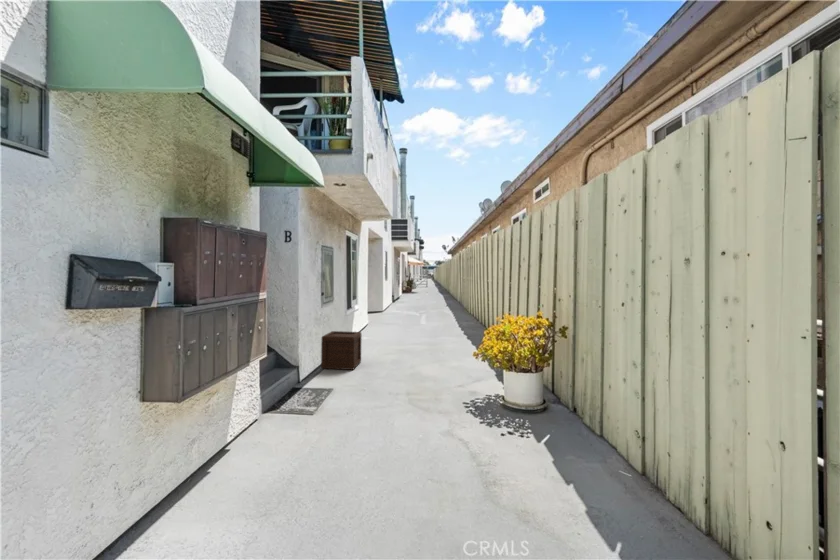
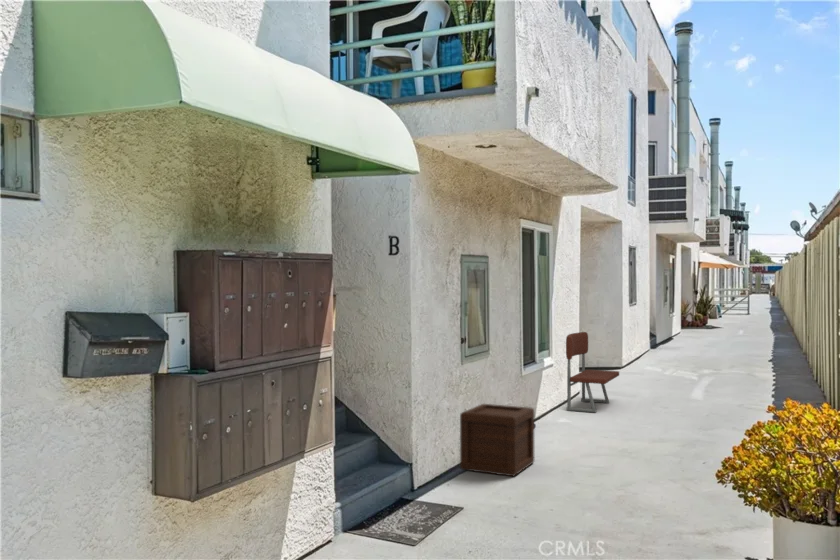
bench: none [366,294,391,335] -> present [566,332,619,413]

